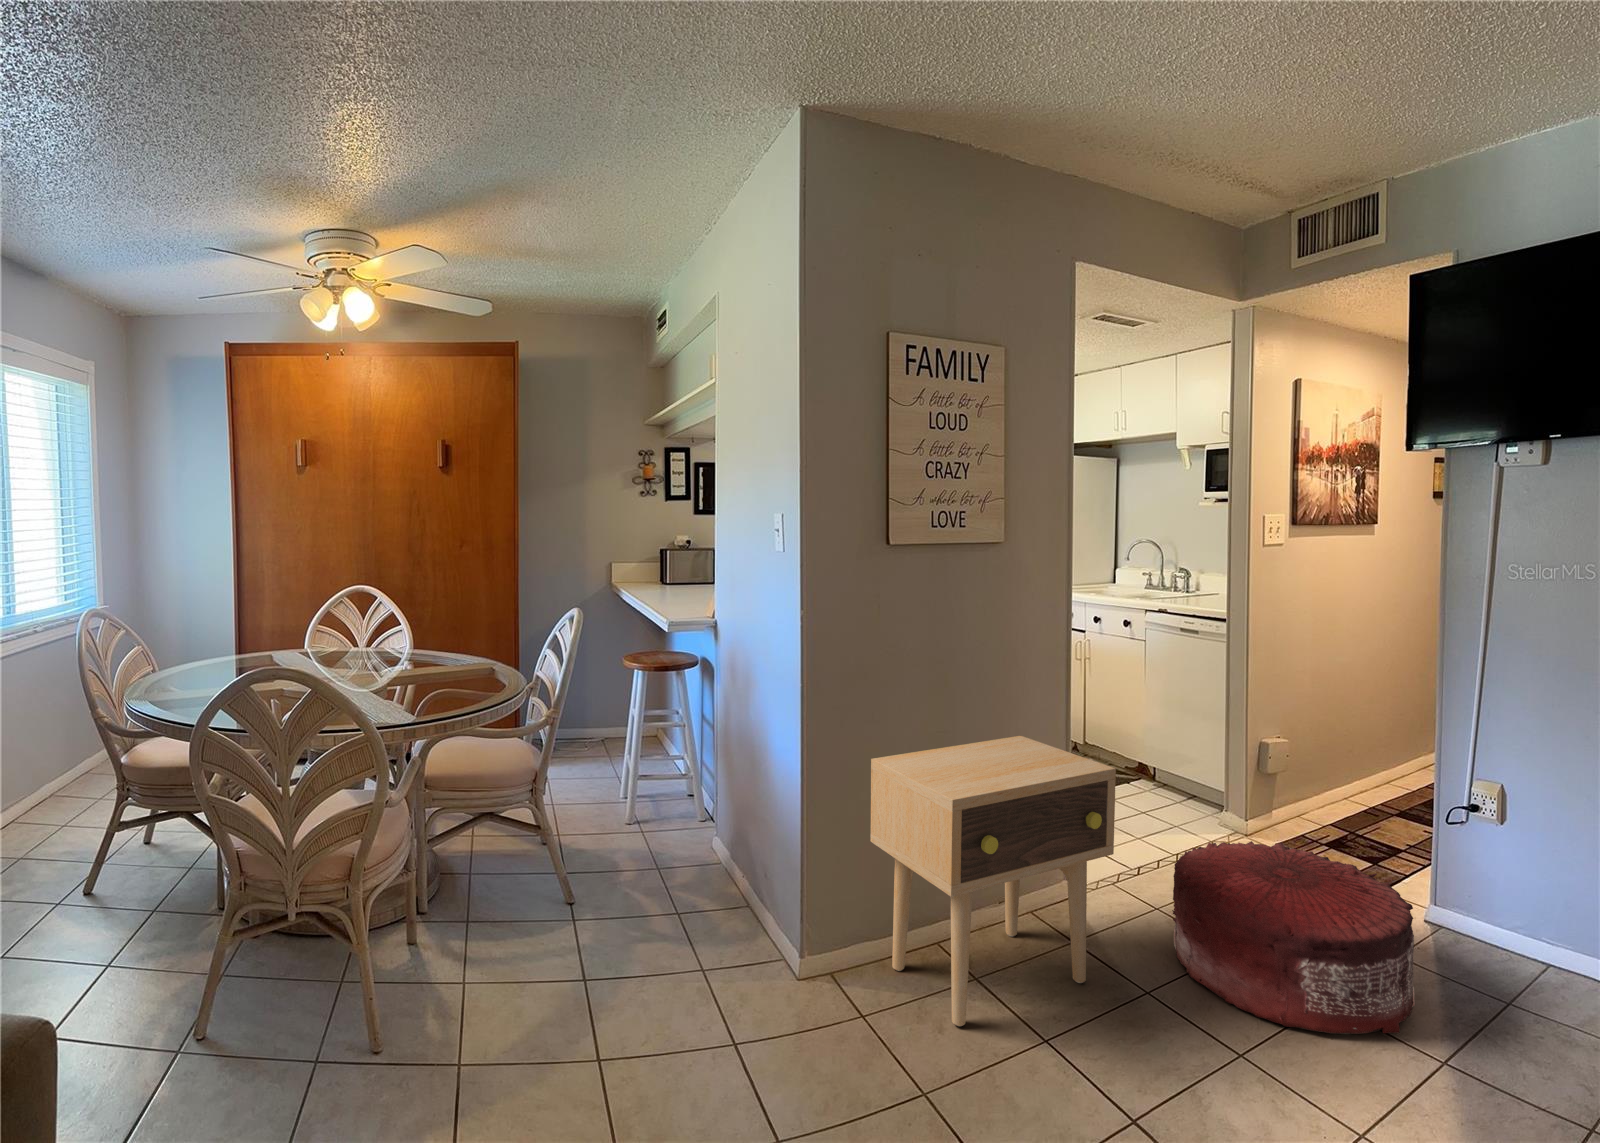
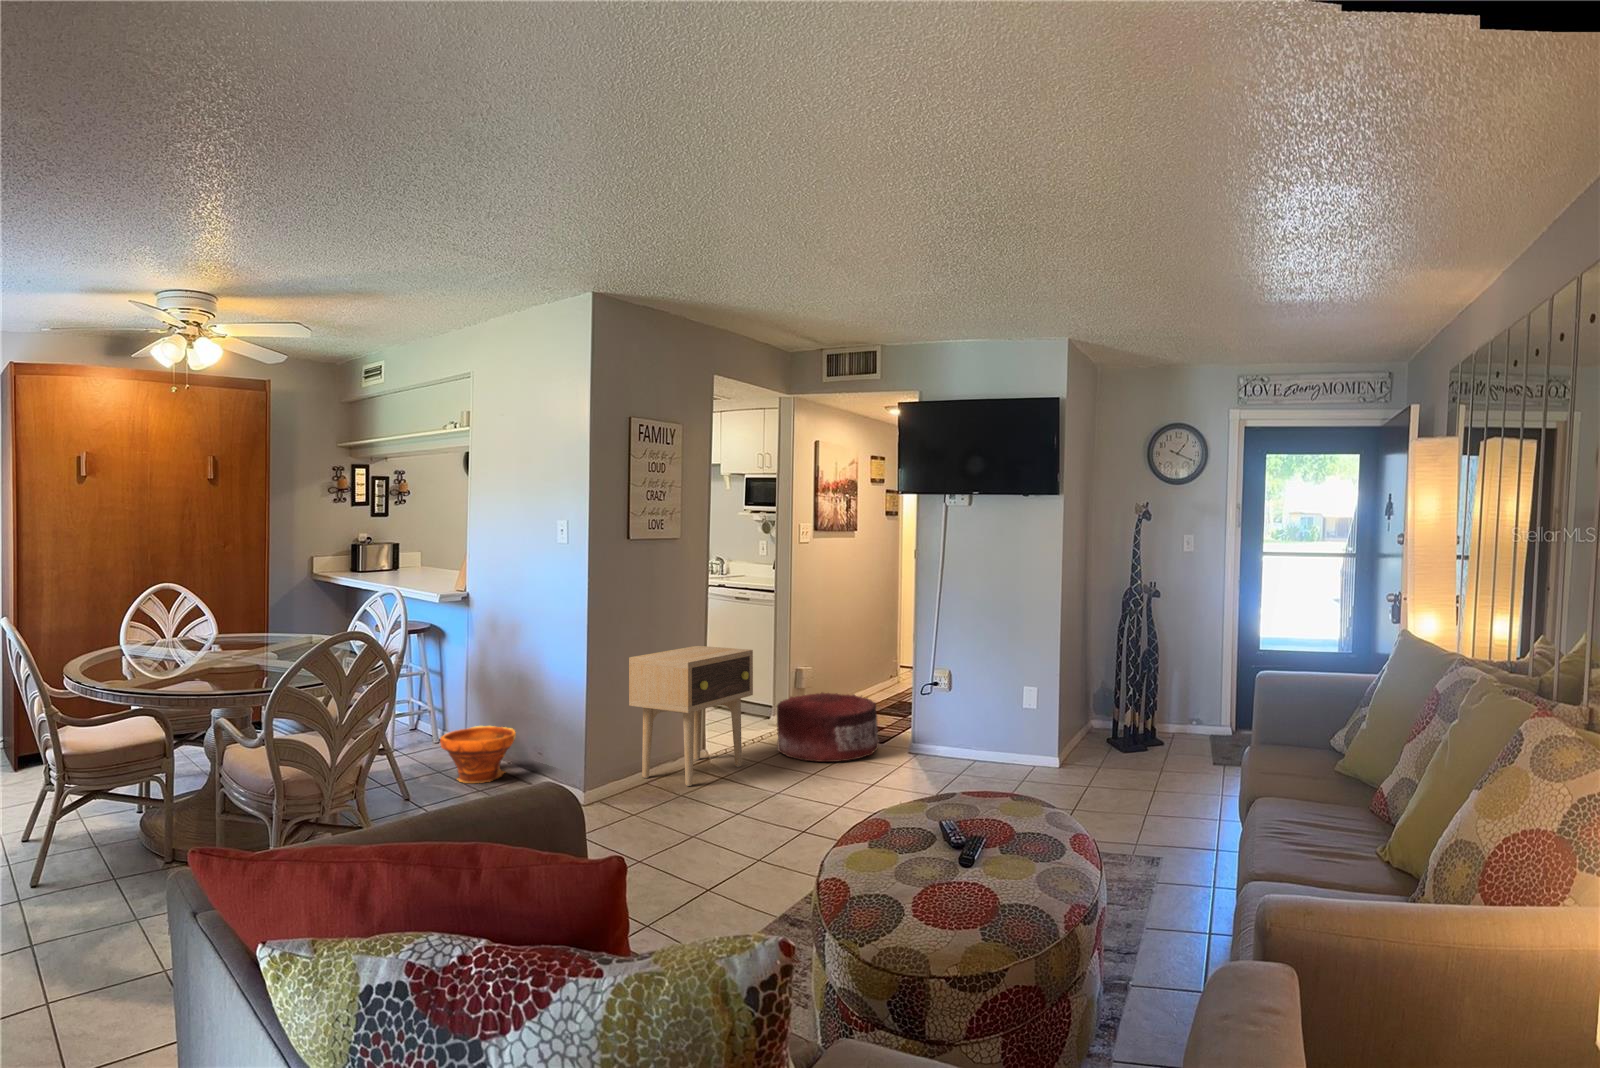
planter: none [620,812,727,910] -> present [440,726,516,783]

